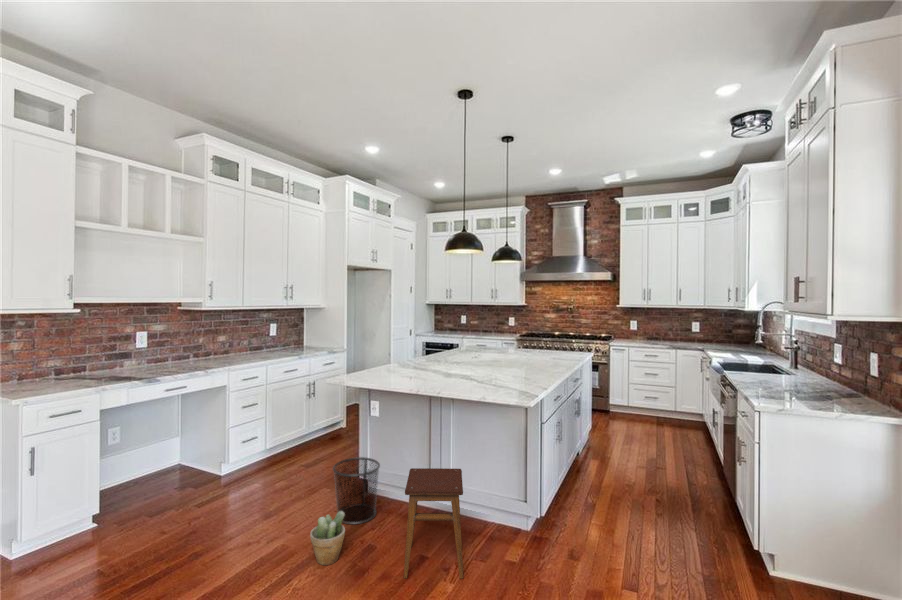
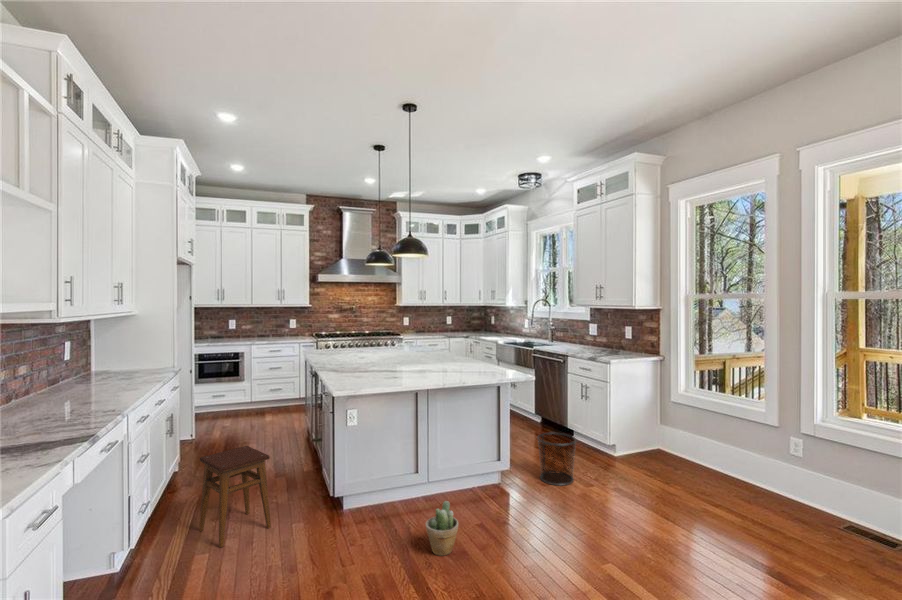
waste bin: present [333,457,380,524] -> present [537,432,577,486]
stool: present [404,468,463,579] -> present [199,446,271,547]

